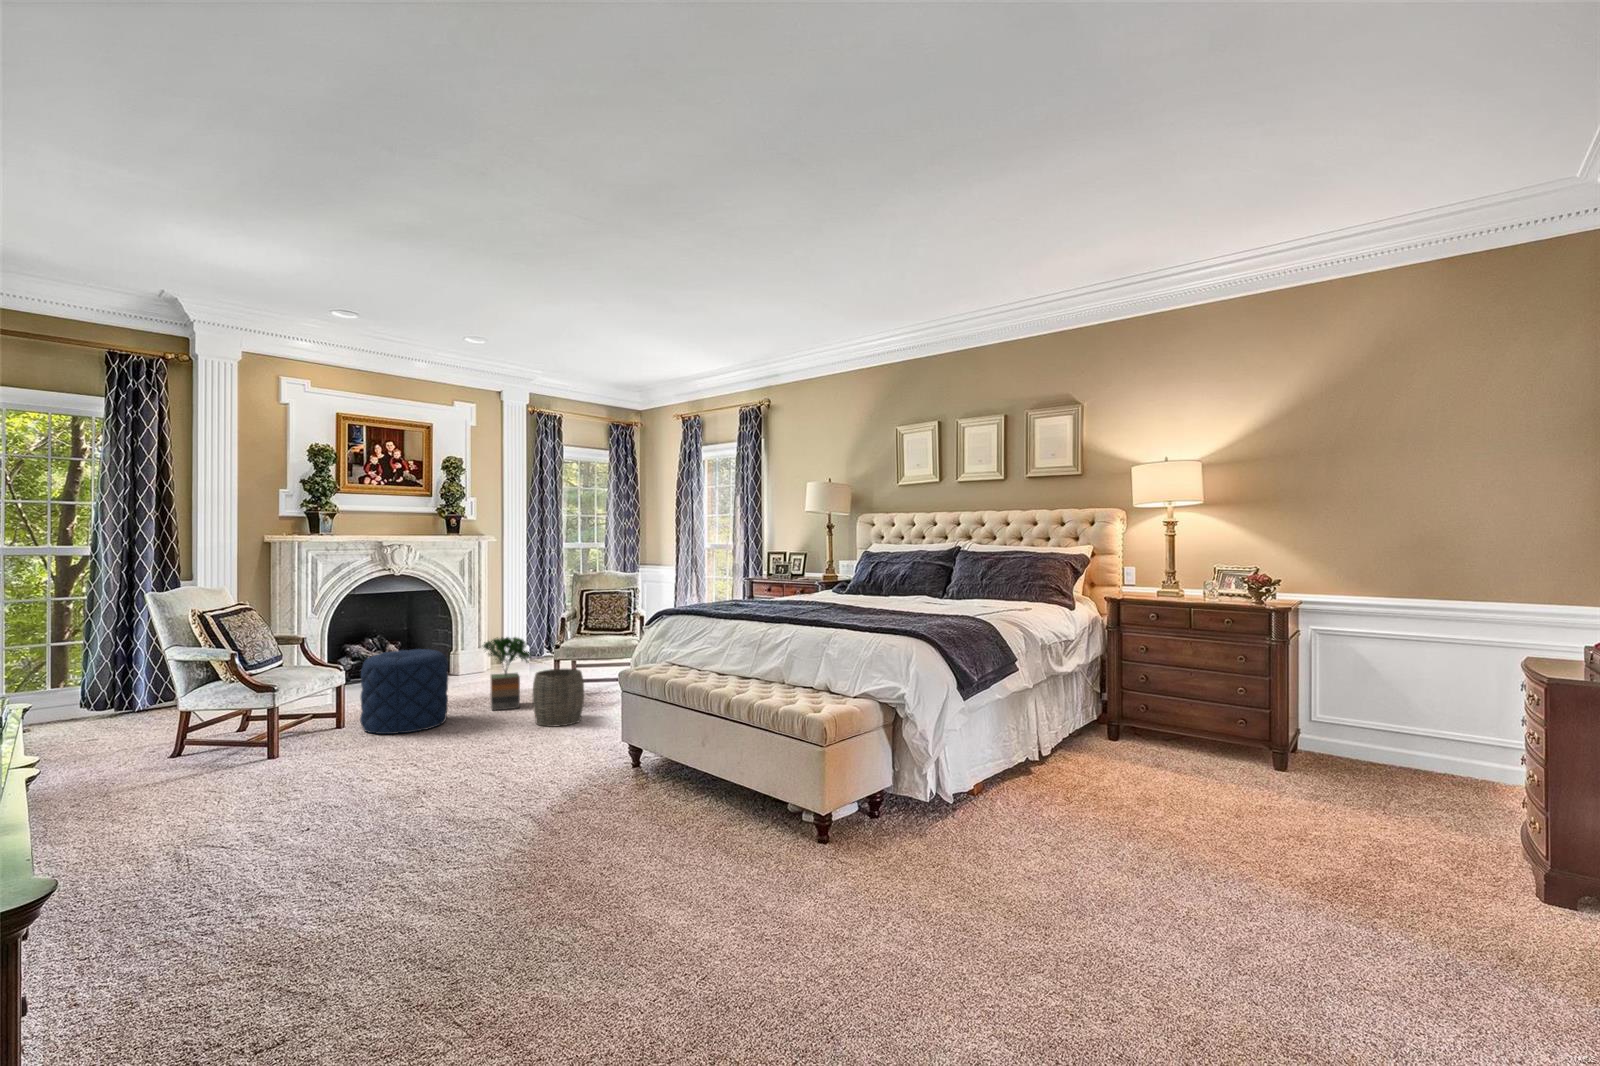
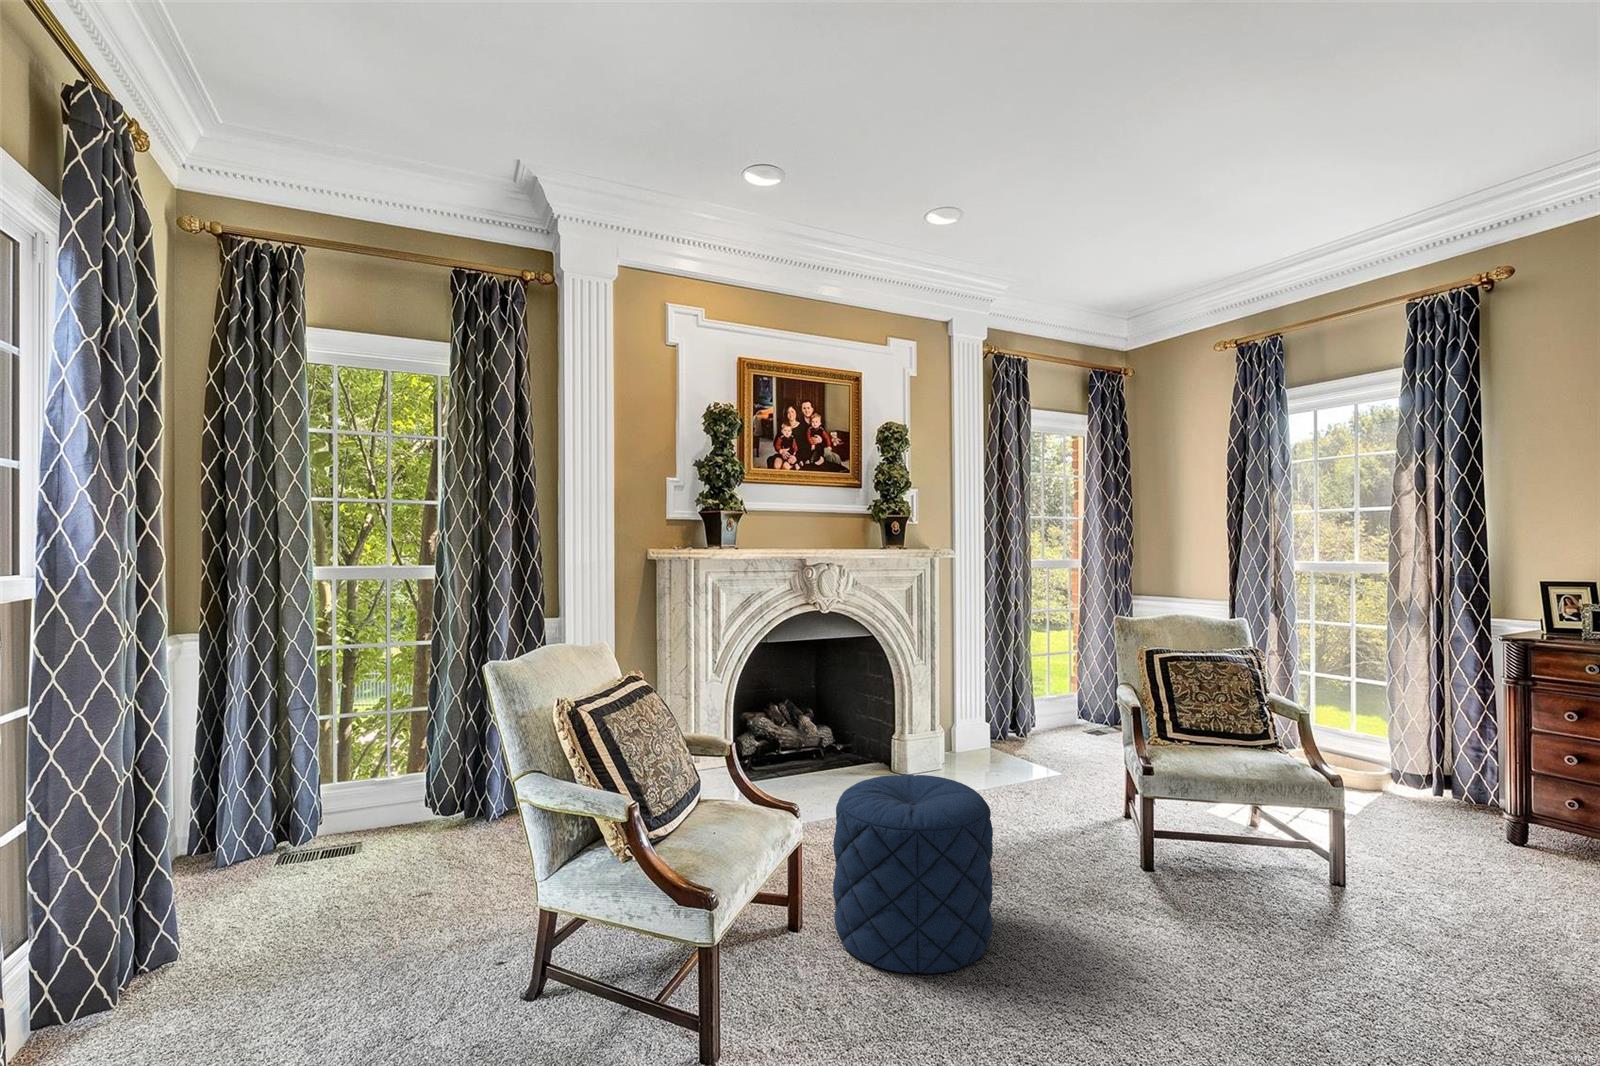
potted tree: present [482,637,531,710] -> none [1018,748,1128,903]
woven basket: present [533,669,584,727] -> none [1186,848,1315,1008]

